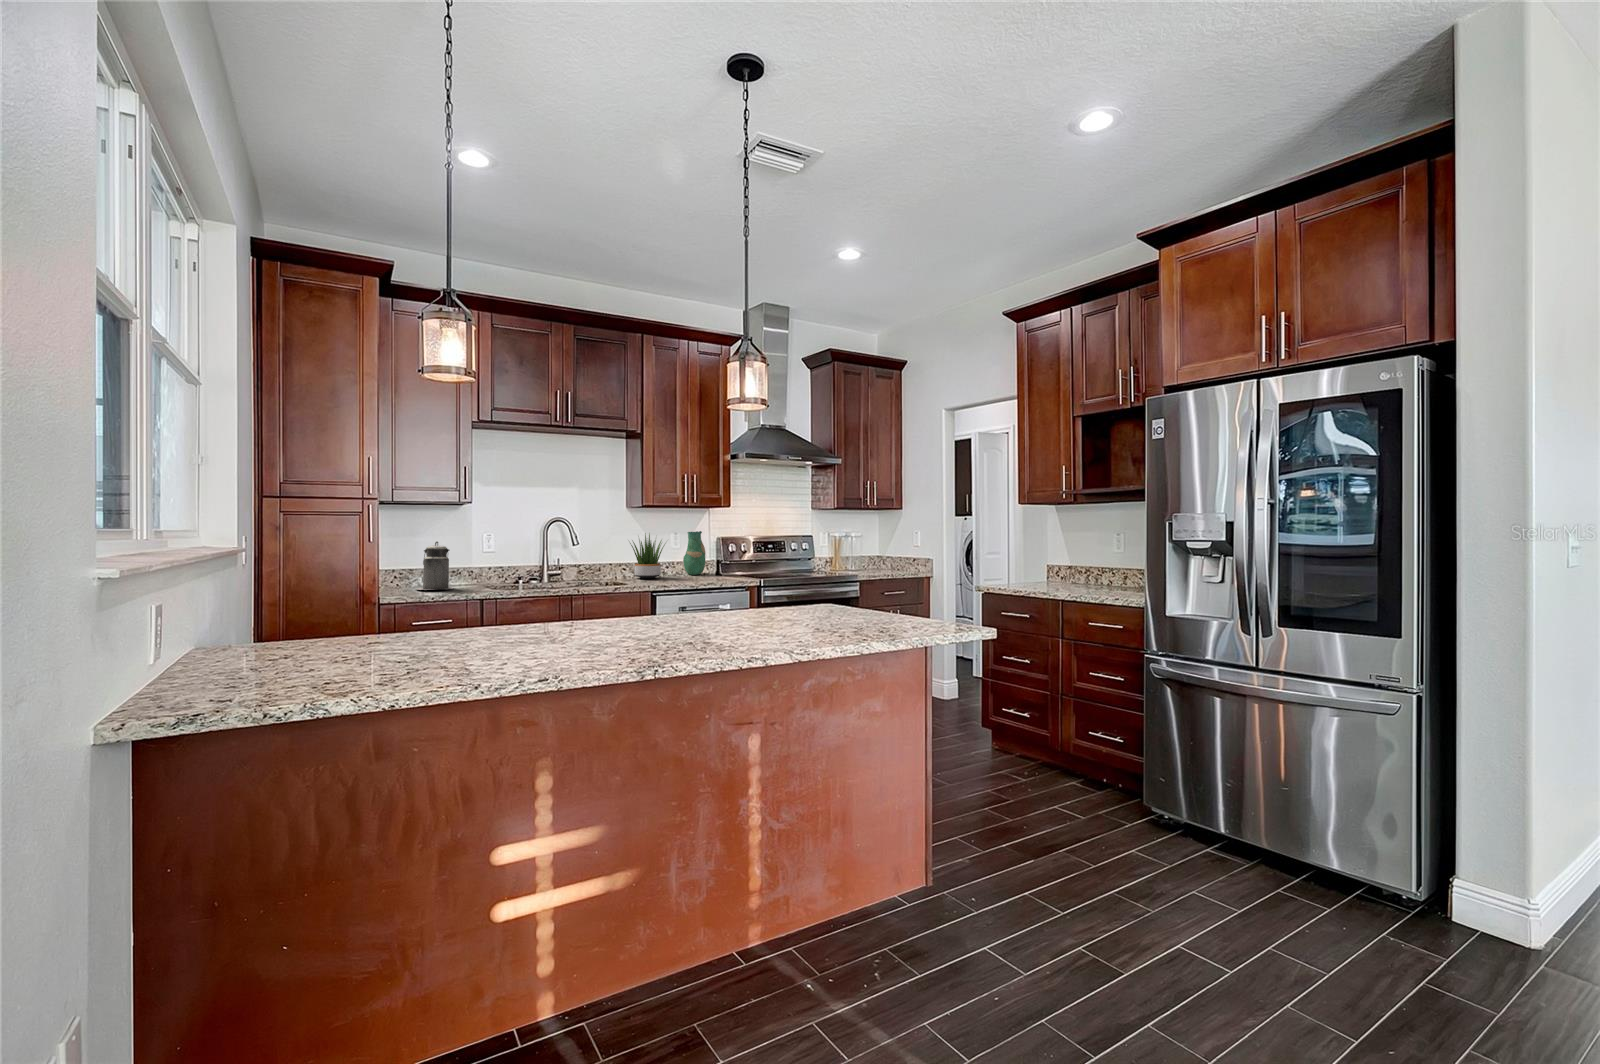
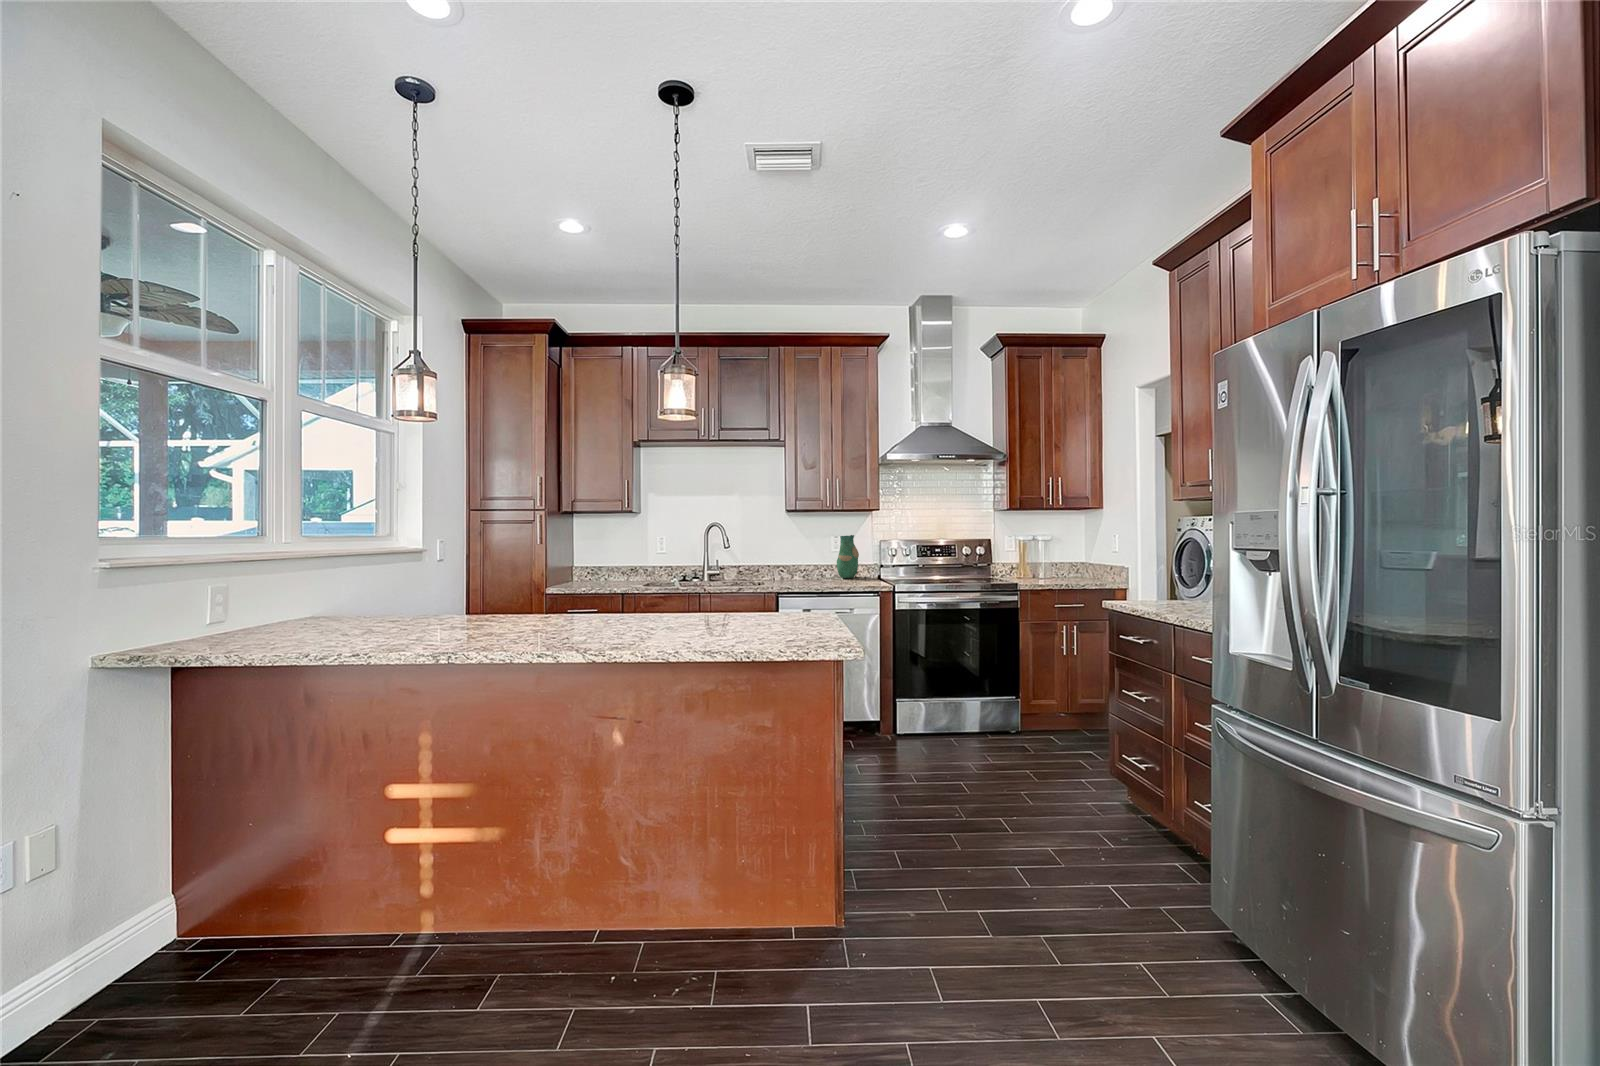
potted plant: present [630,533,664,579] -> none [775,537,815,581]
canister: present [417,541,453,590] -> none [596,545,625,585]

